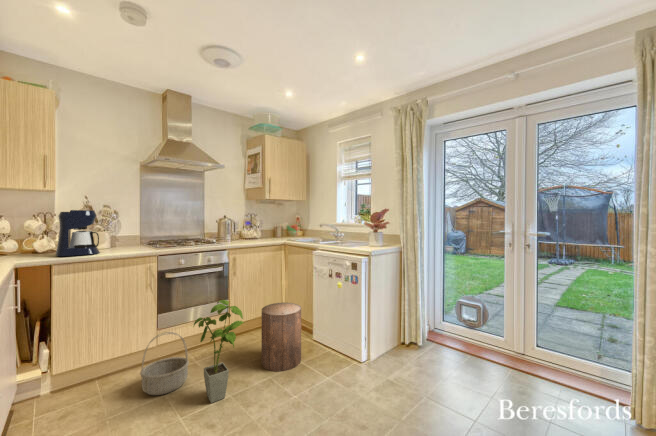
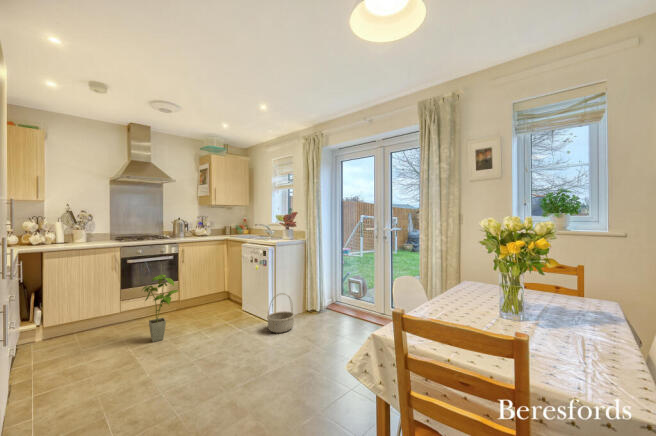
coffee maker: present [56,210,100,256] -> none [46,215,78,247]
stool: present [261,303,301,371] -> none [196,281,227,327]
basket: present [140,332,189,395] -> present [267,293,294,333]

